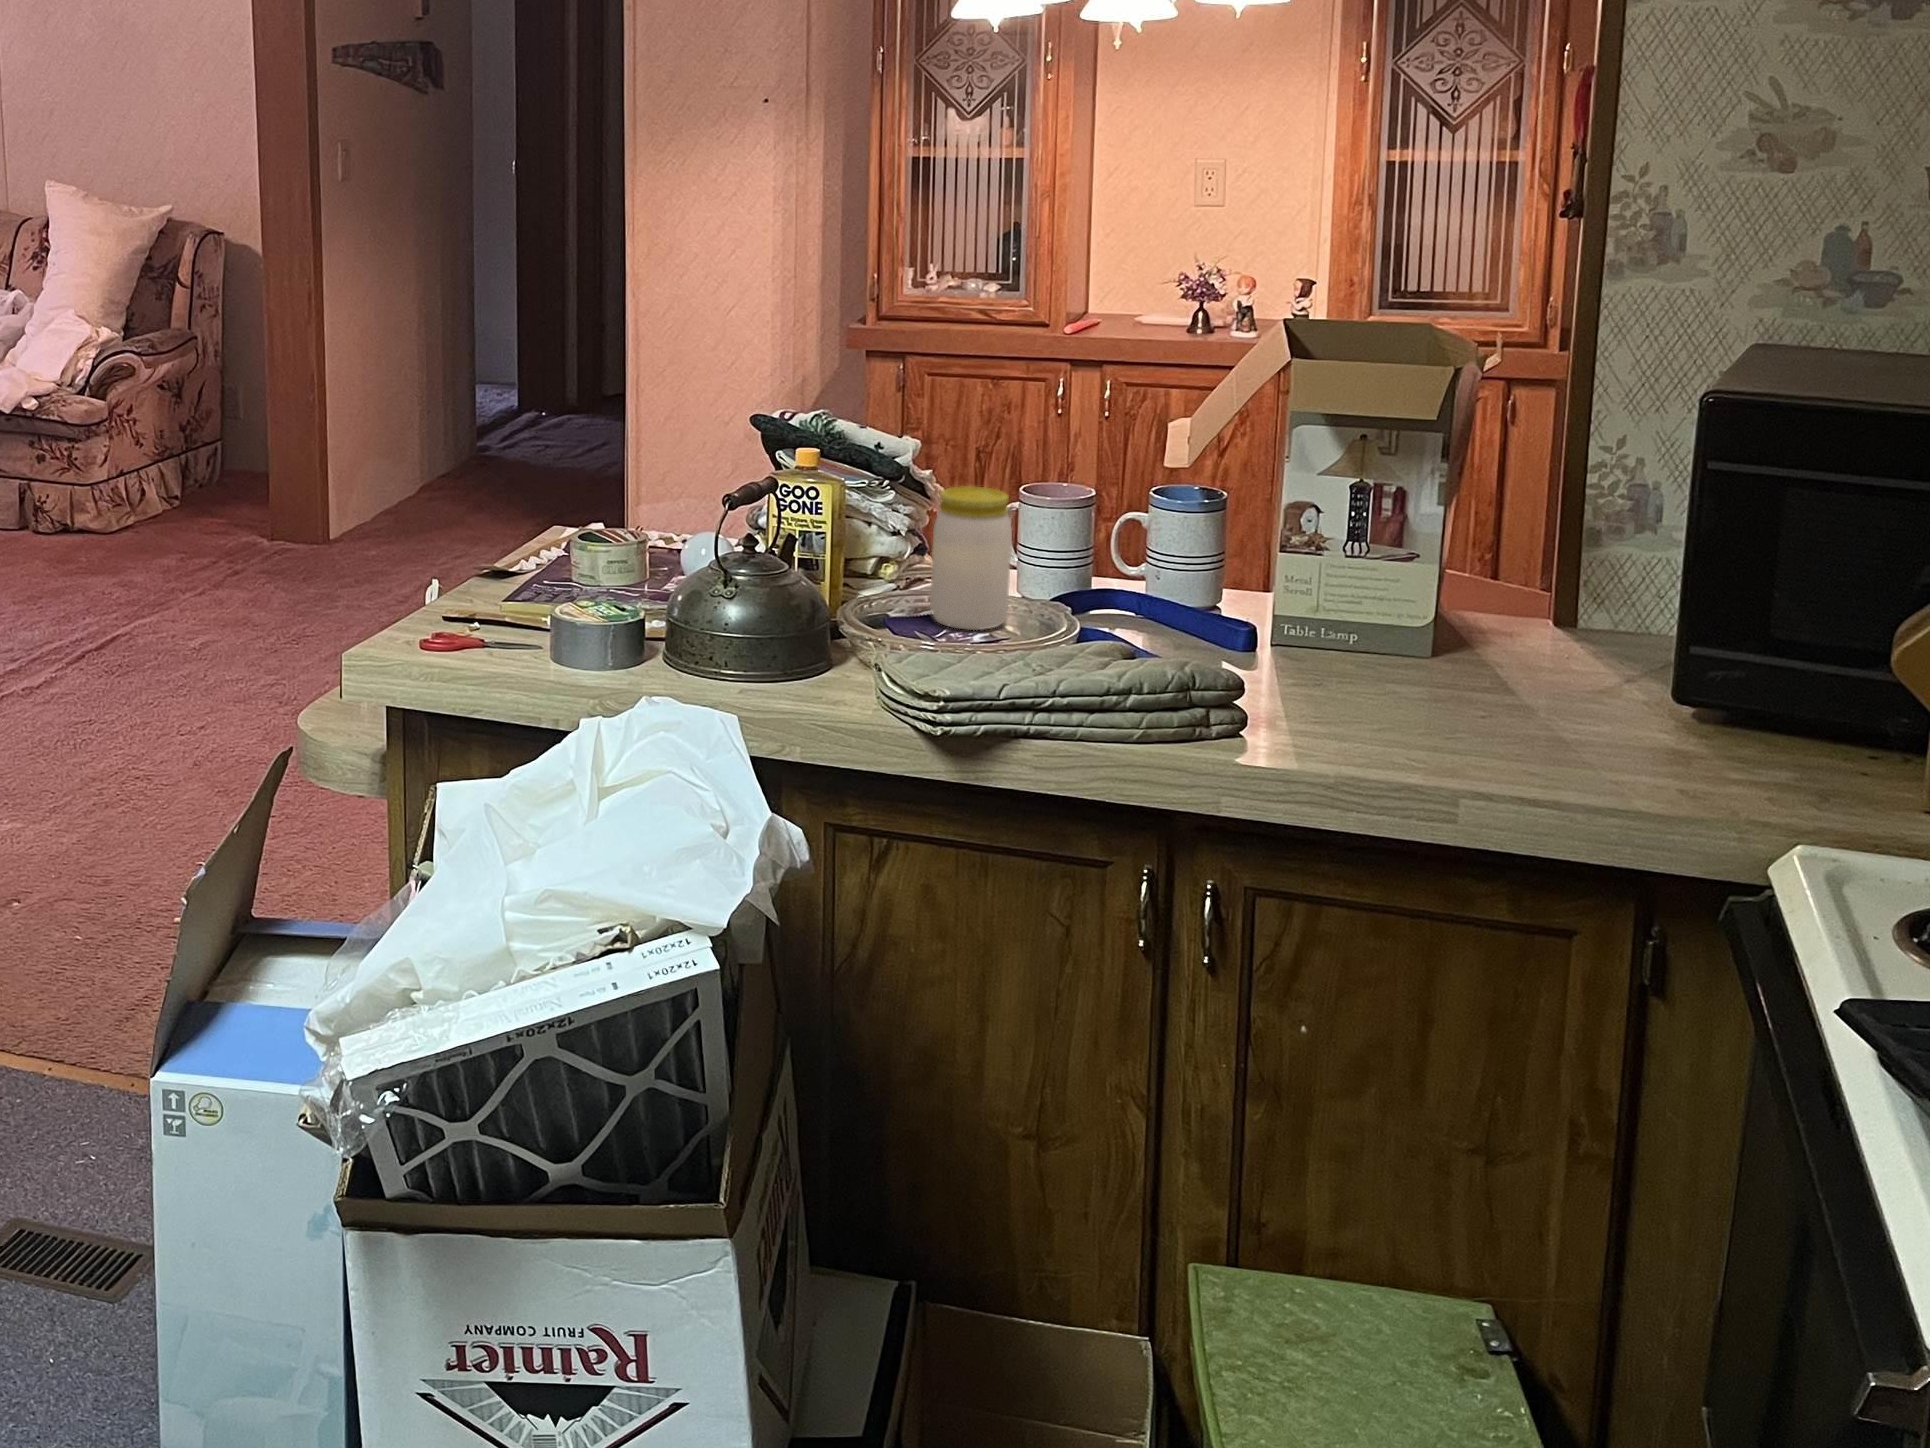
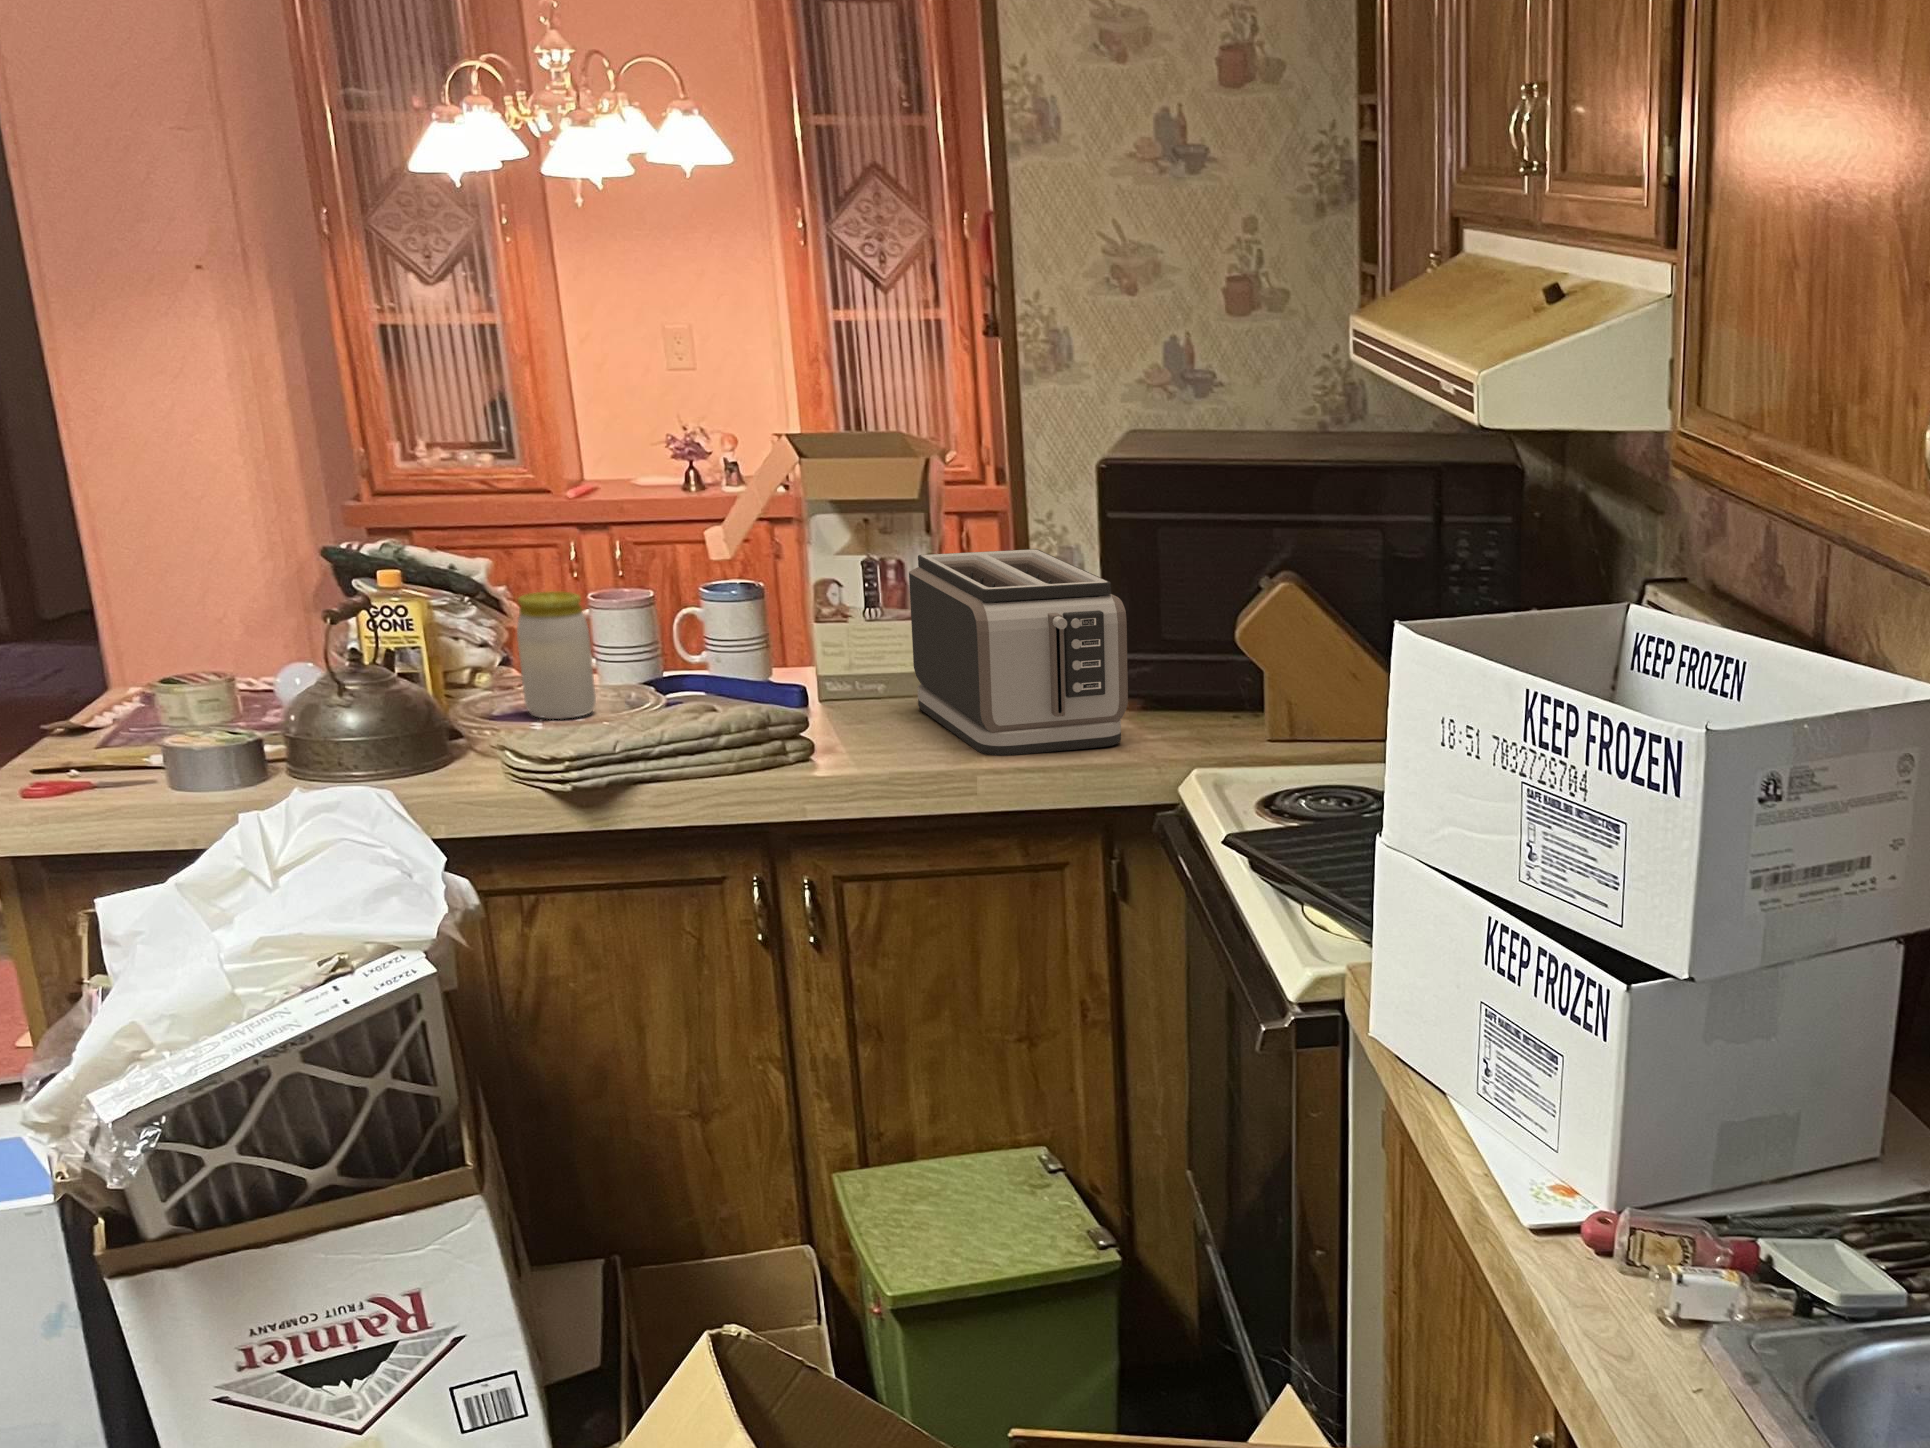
toaster: none [1397,488,1709,776] -> present [909,549,1128,756]

